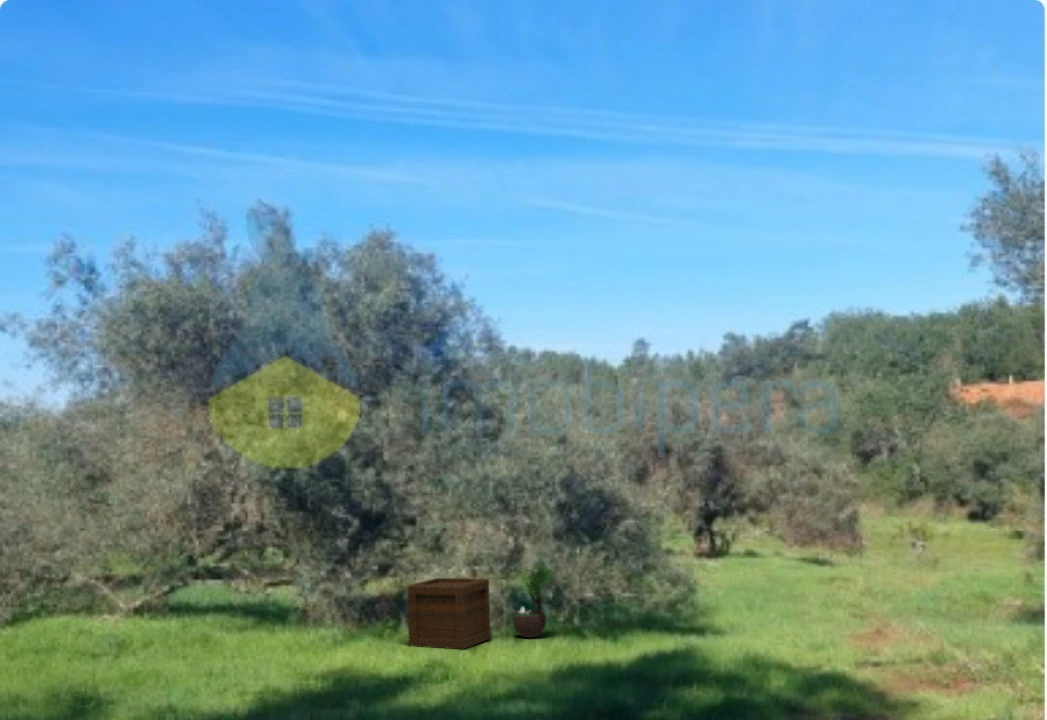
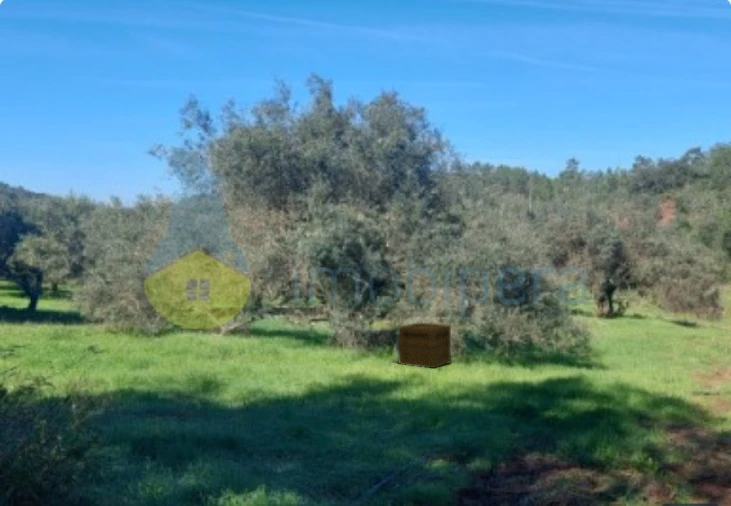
potted tree: present [513,564,552,638] -> none [465,314,495,364]

